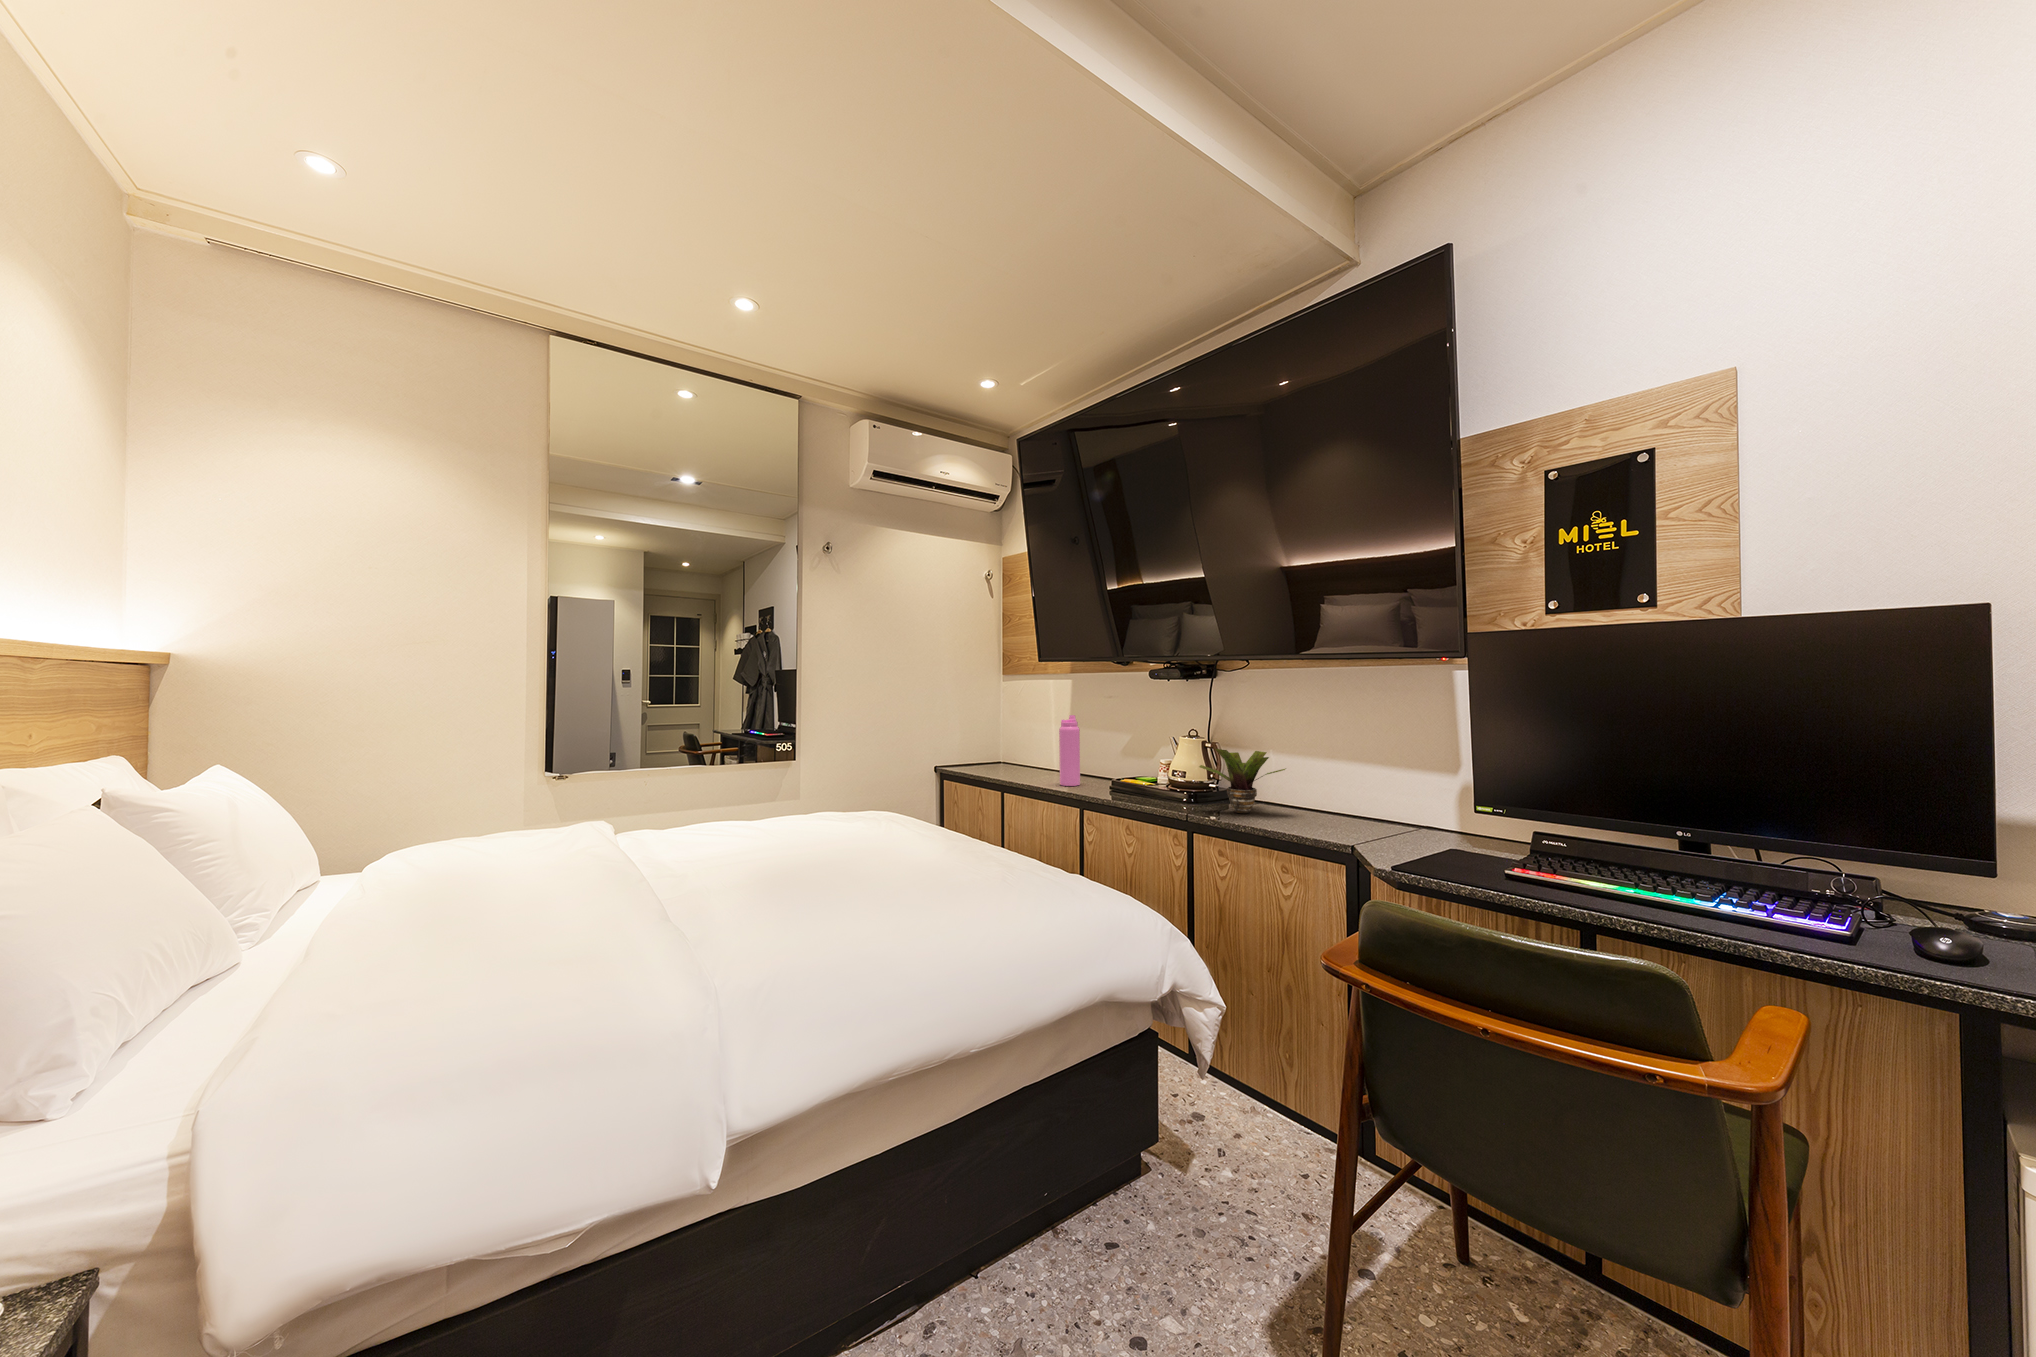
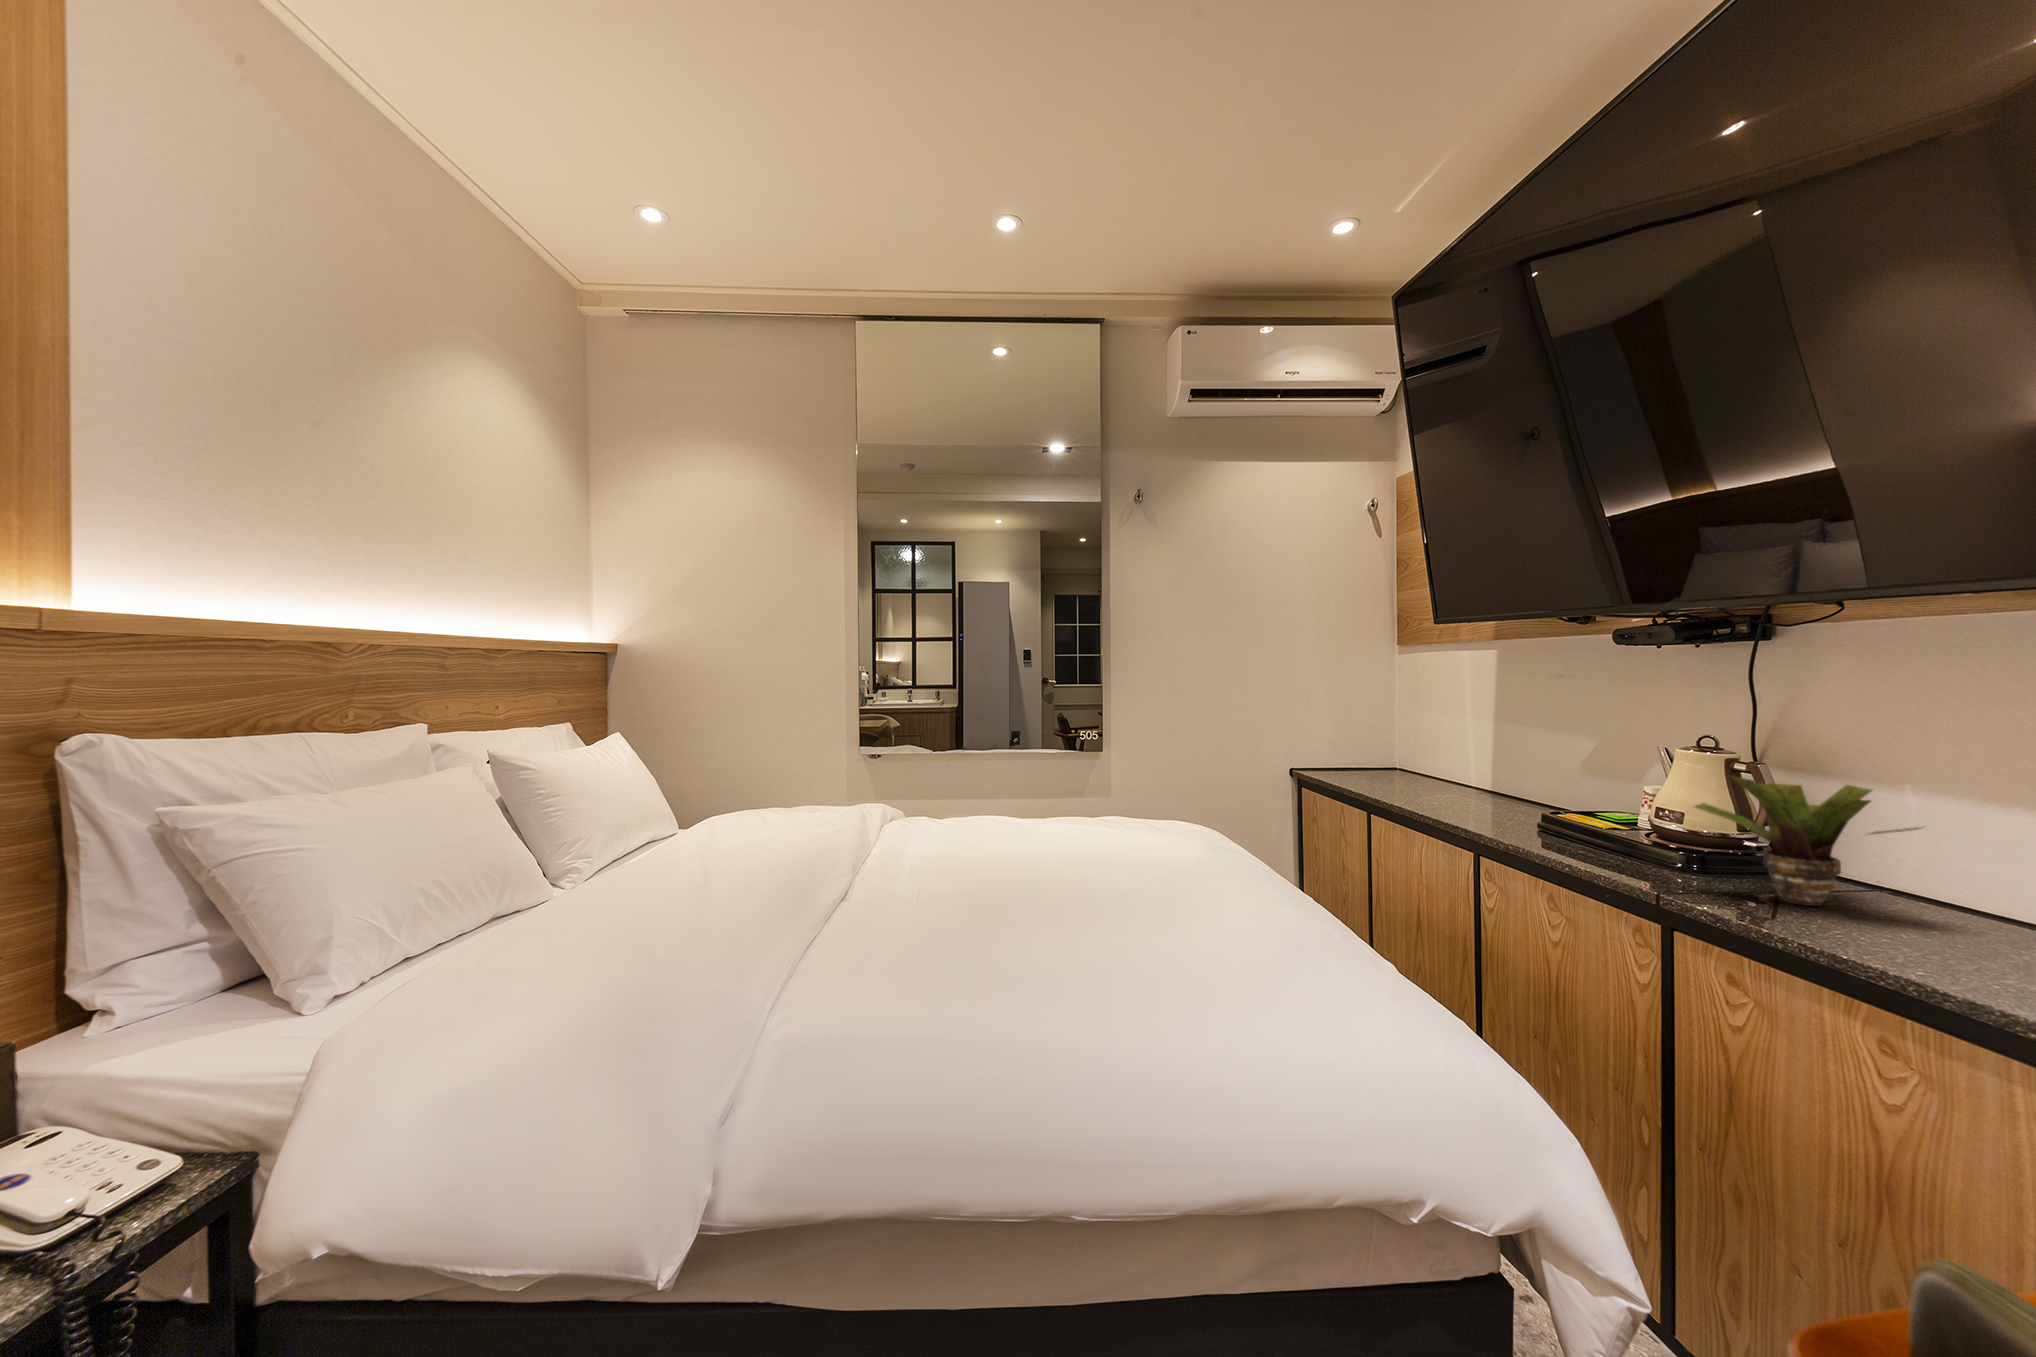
water bottle: present [1059,715,1080,786] -> none [1459,706,1497,816]

